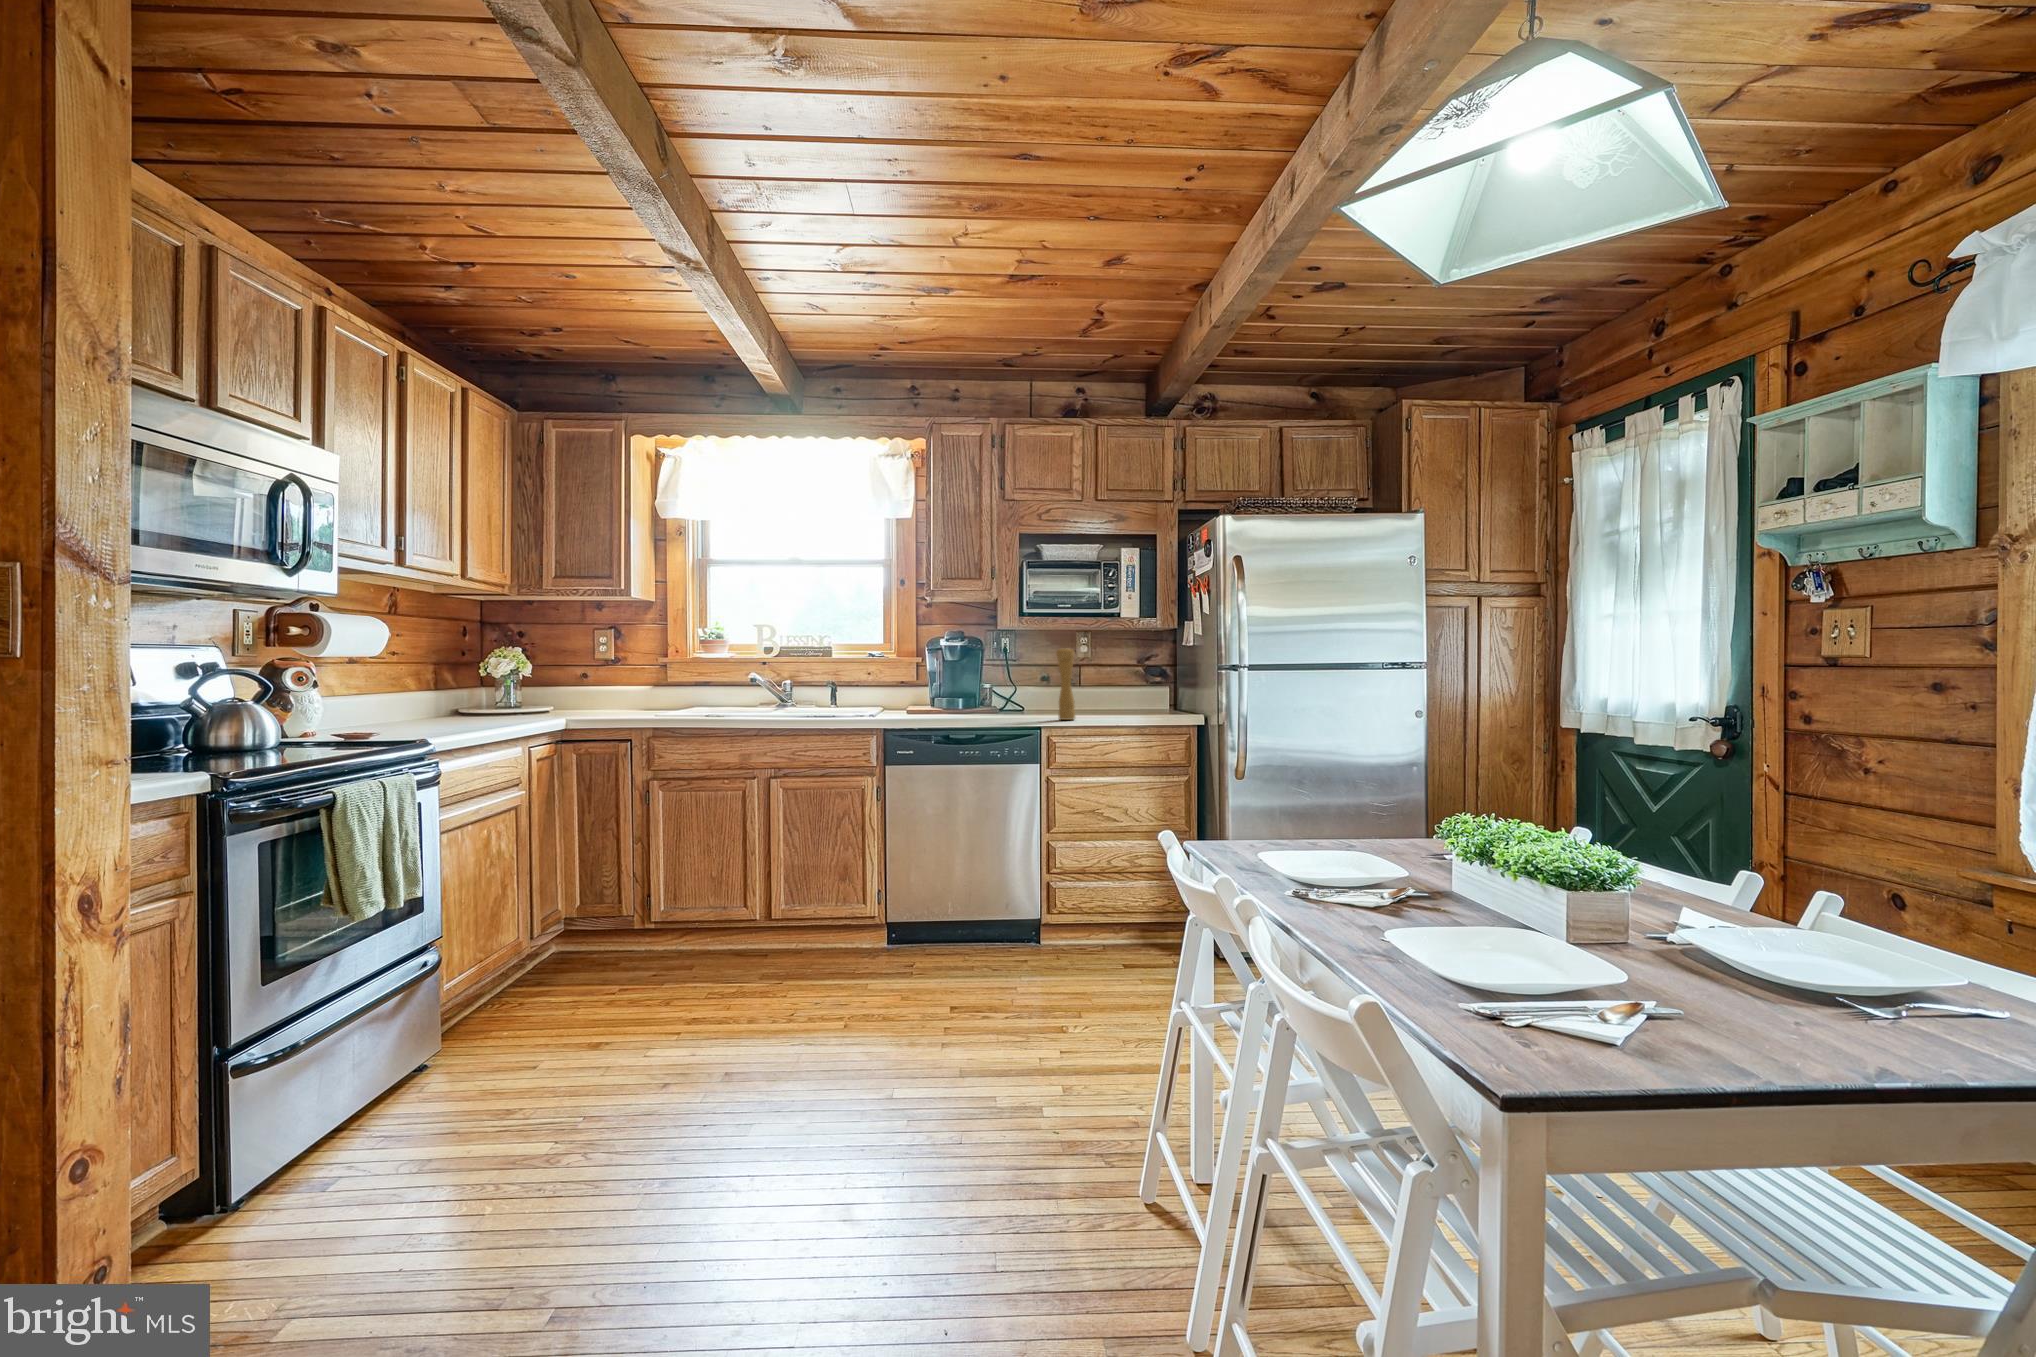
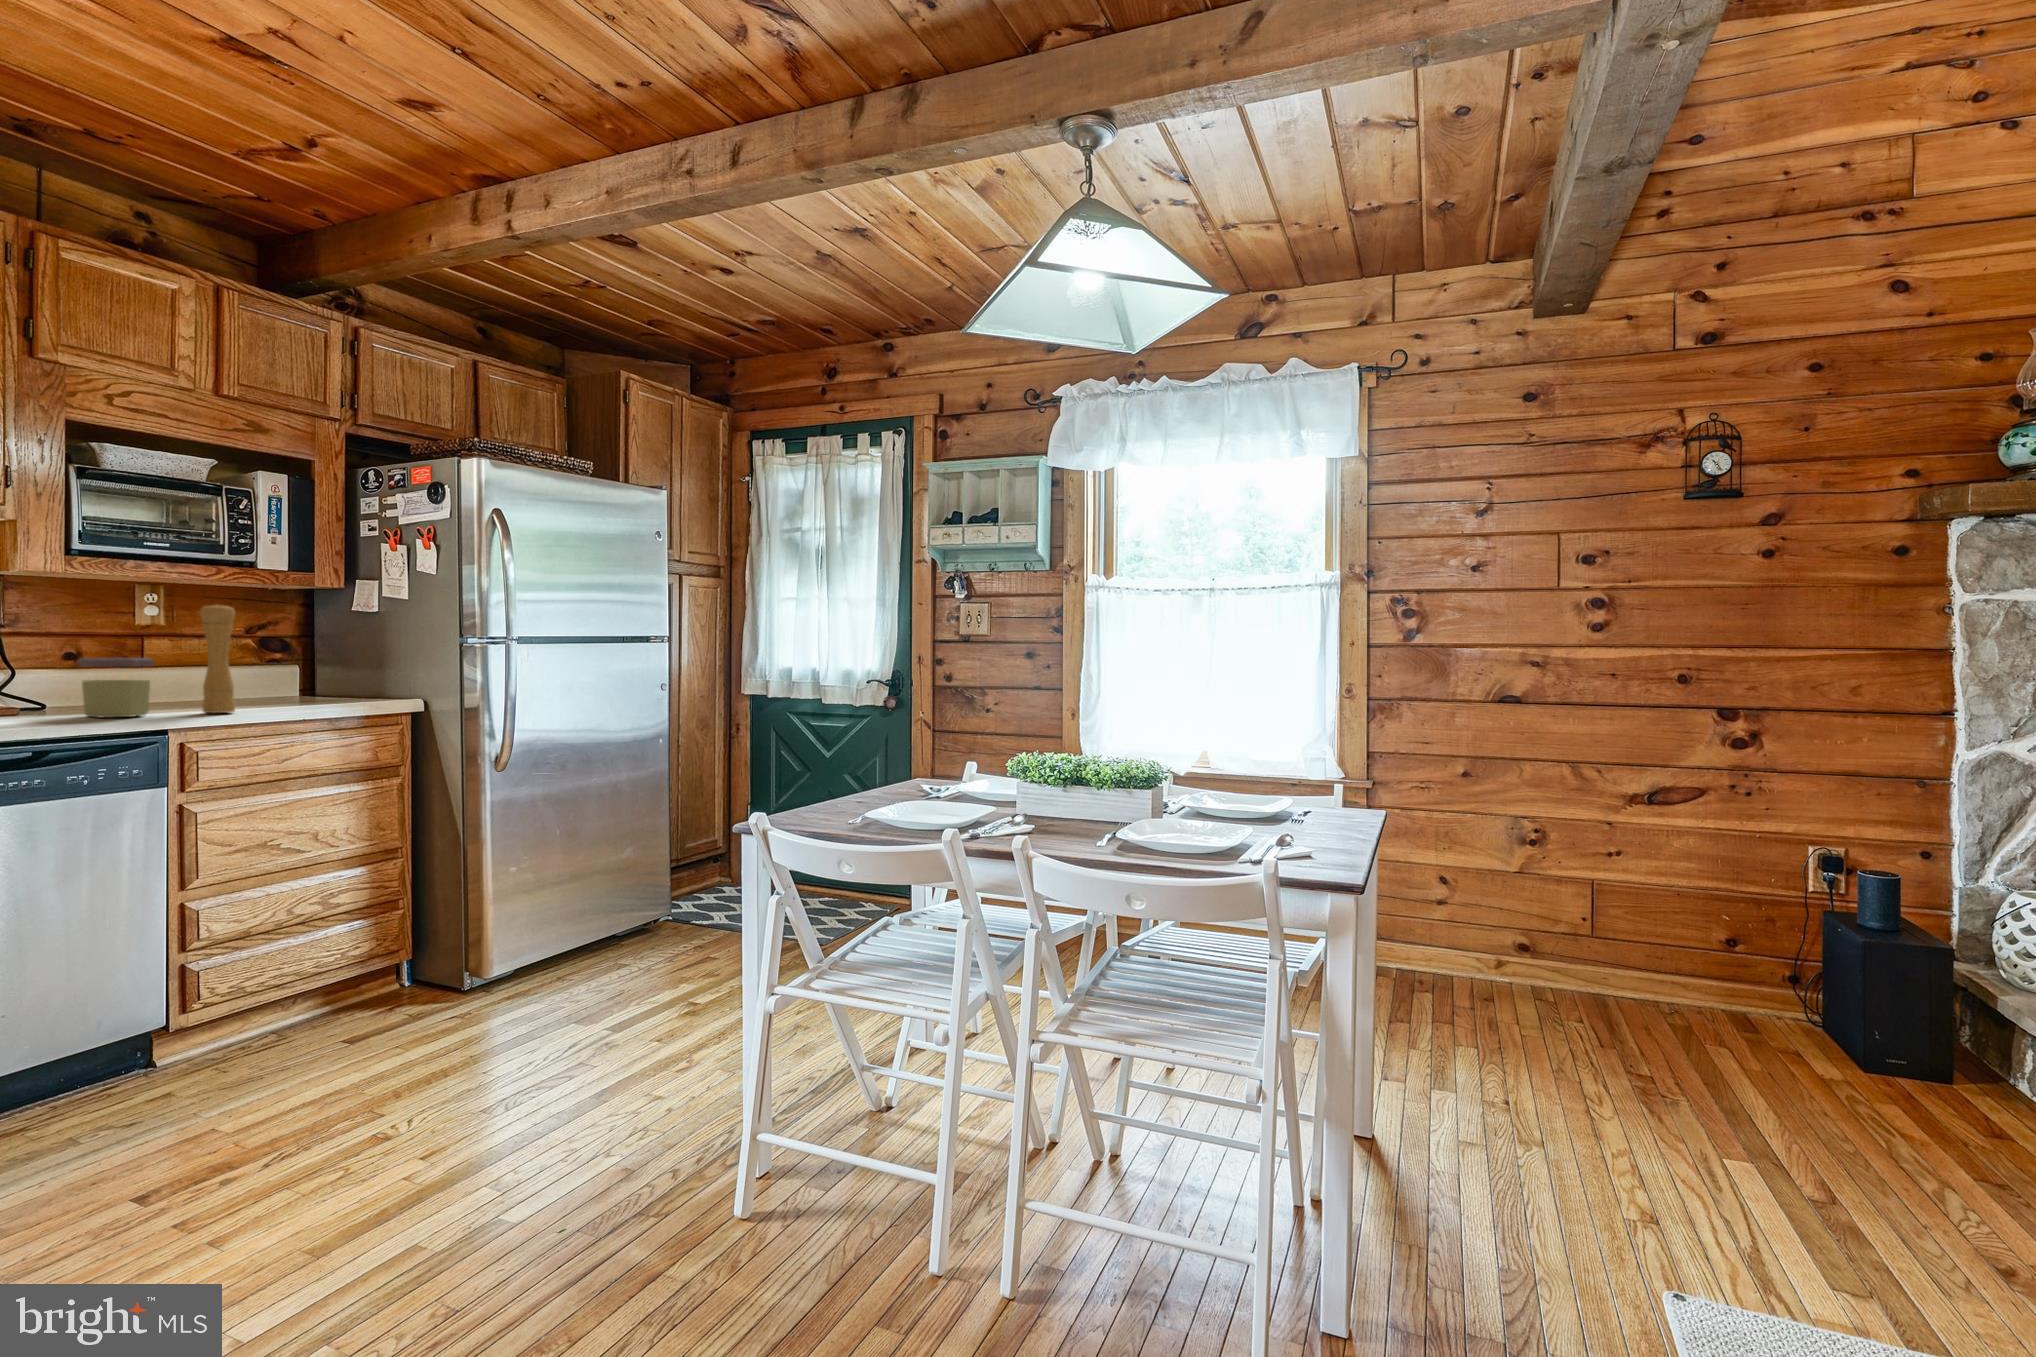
jar: none [998,684,1030,721] -> present [77,658,154,717]

